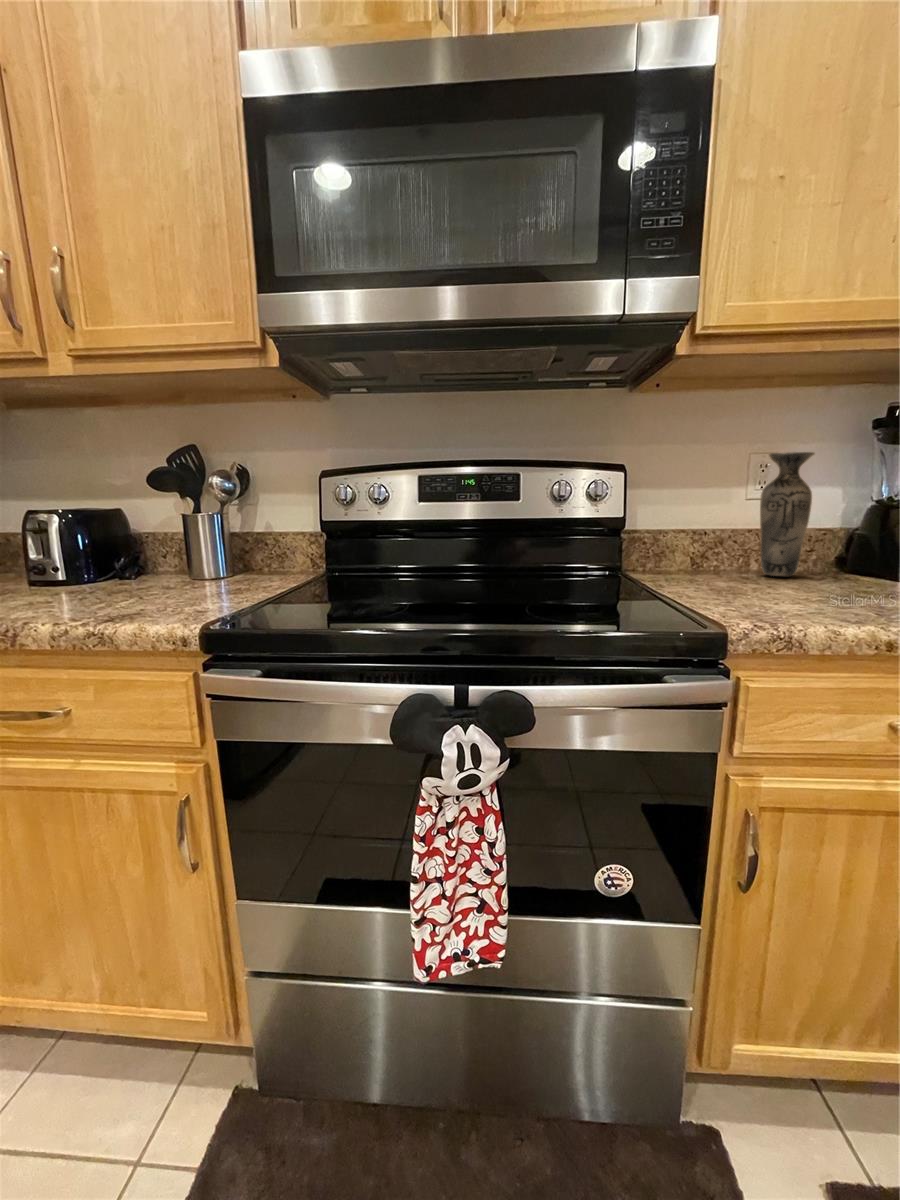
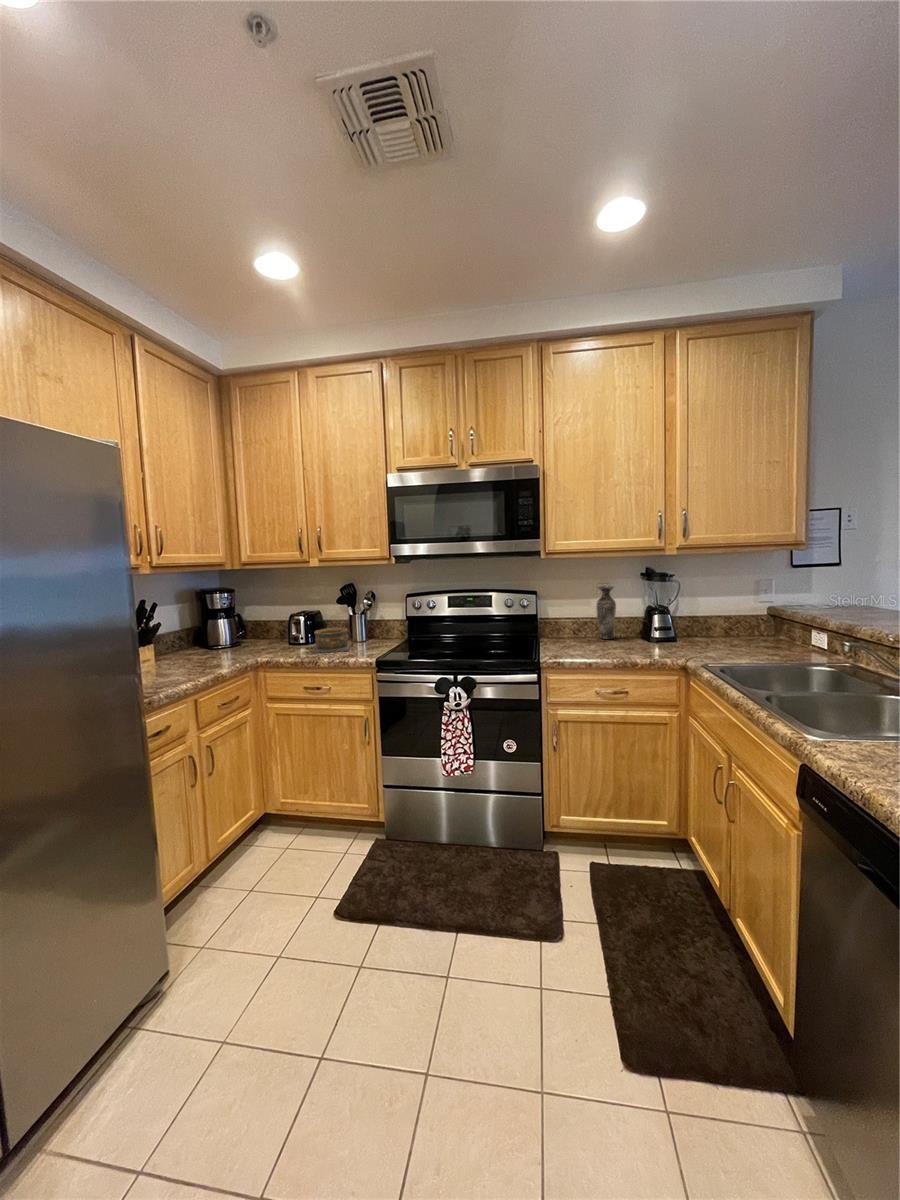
bowl: none [44,544,182,609] -> present [311,628,352,653]

